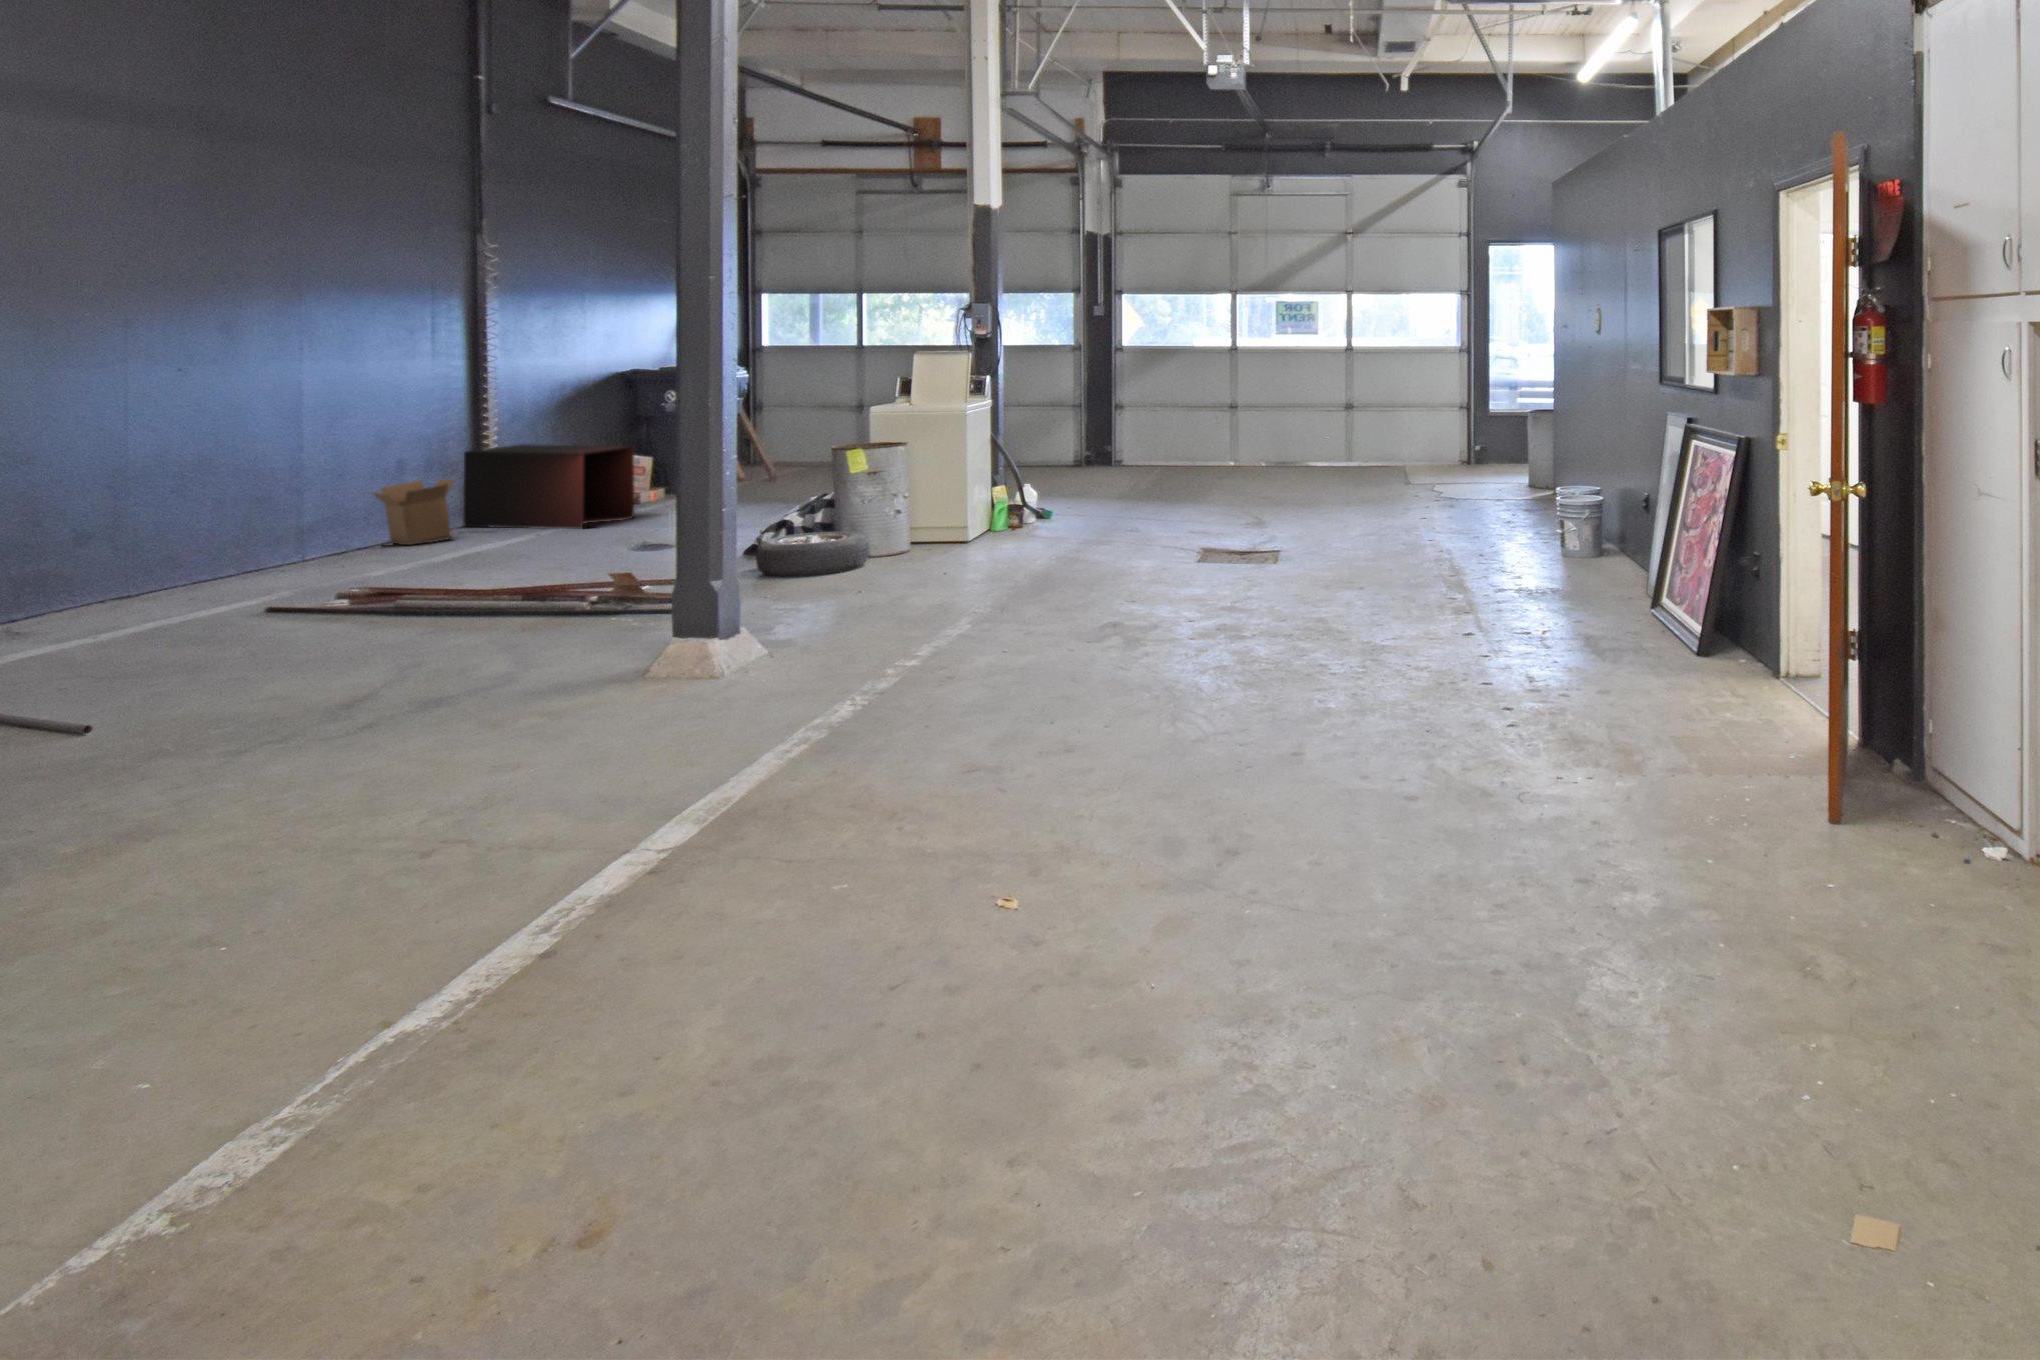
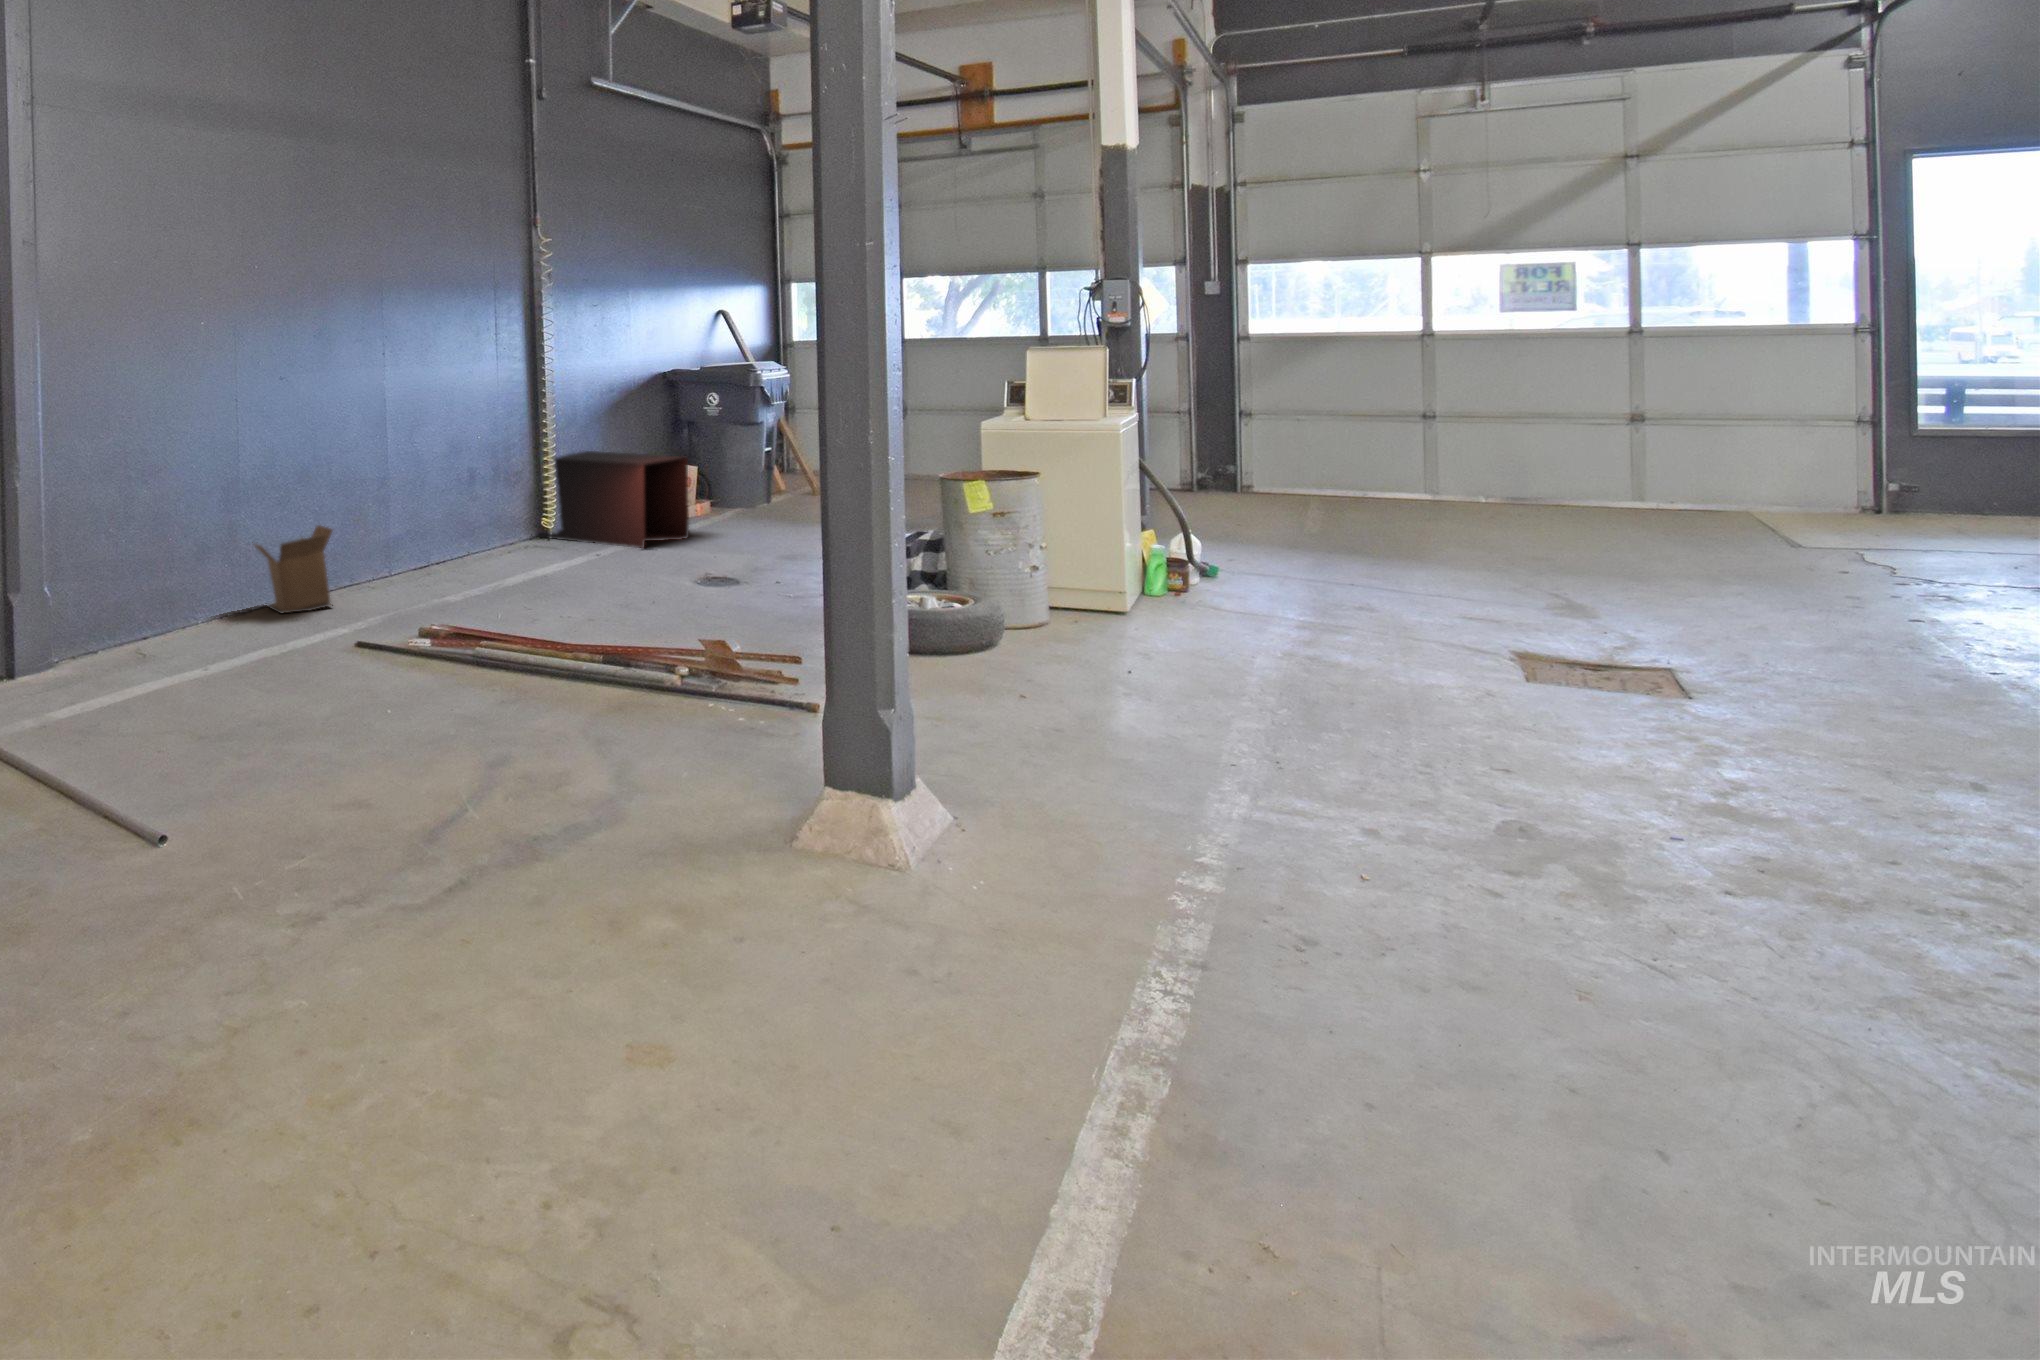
cardboard box: present [373,479,454,545] -> present [252,525,333,613]

